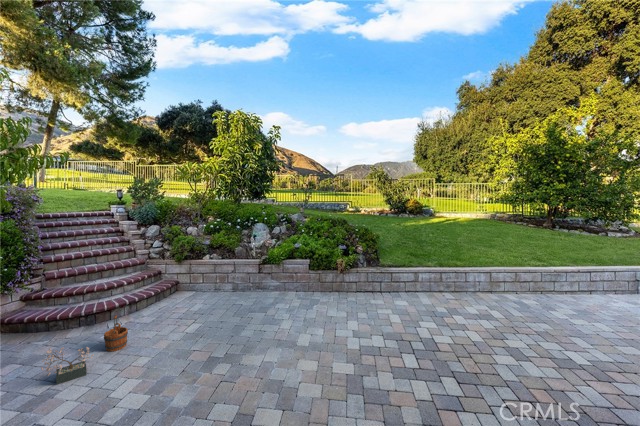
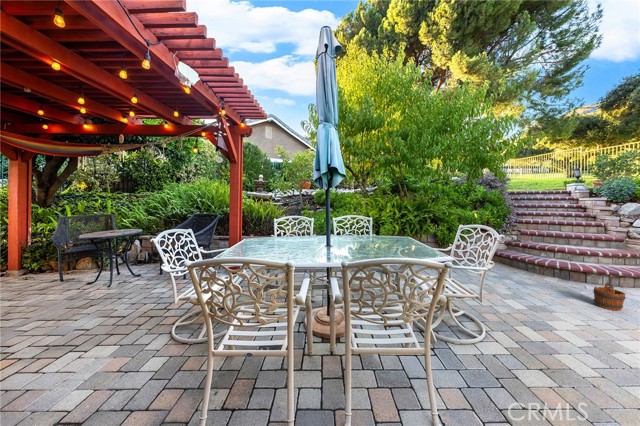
decorative plant: present [41,347,94,384] -> none [541,278,591,314]

